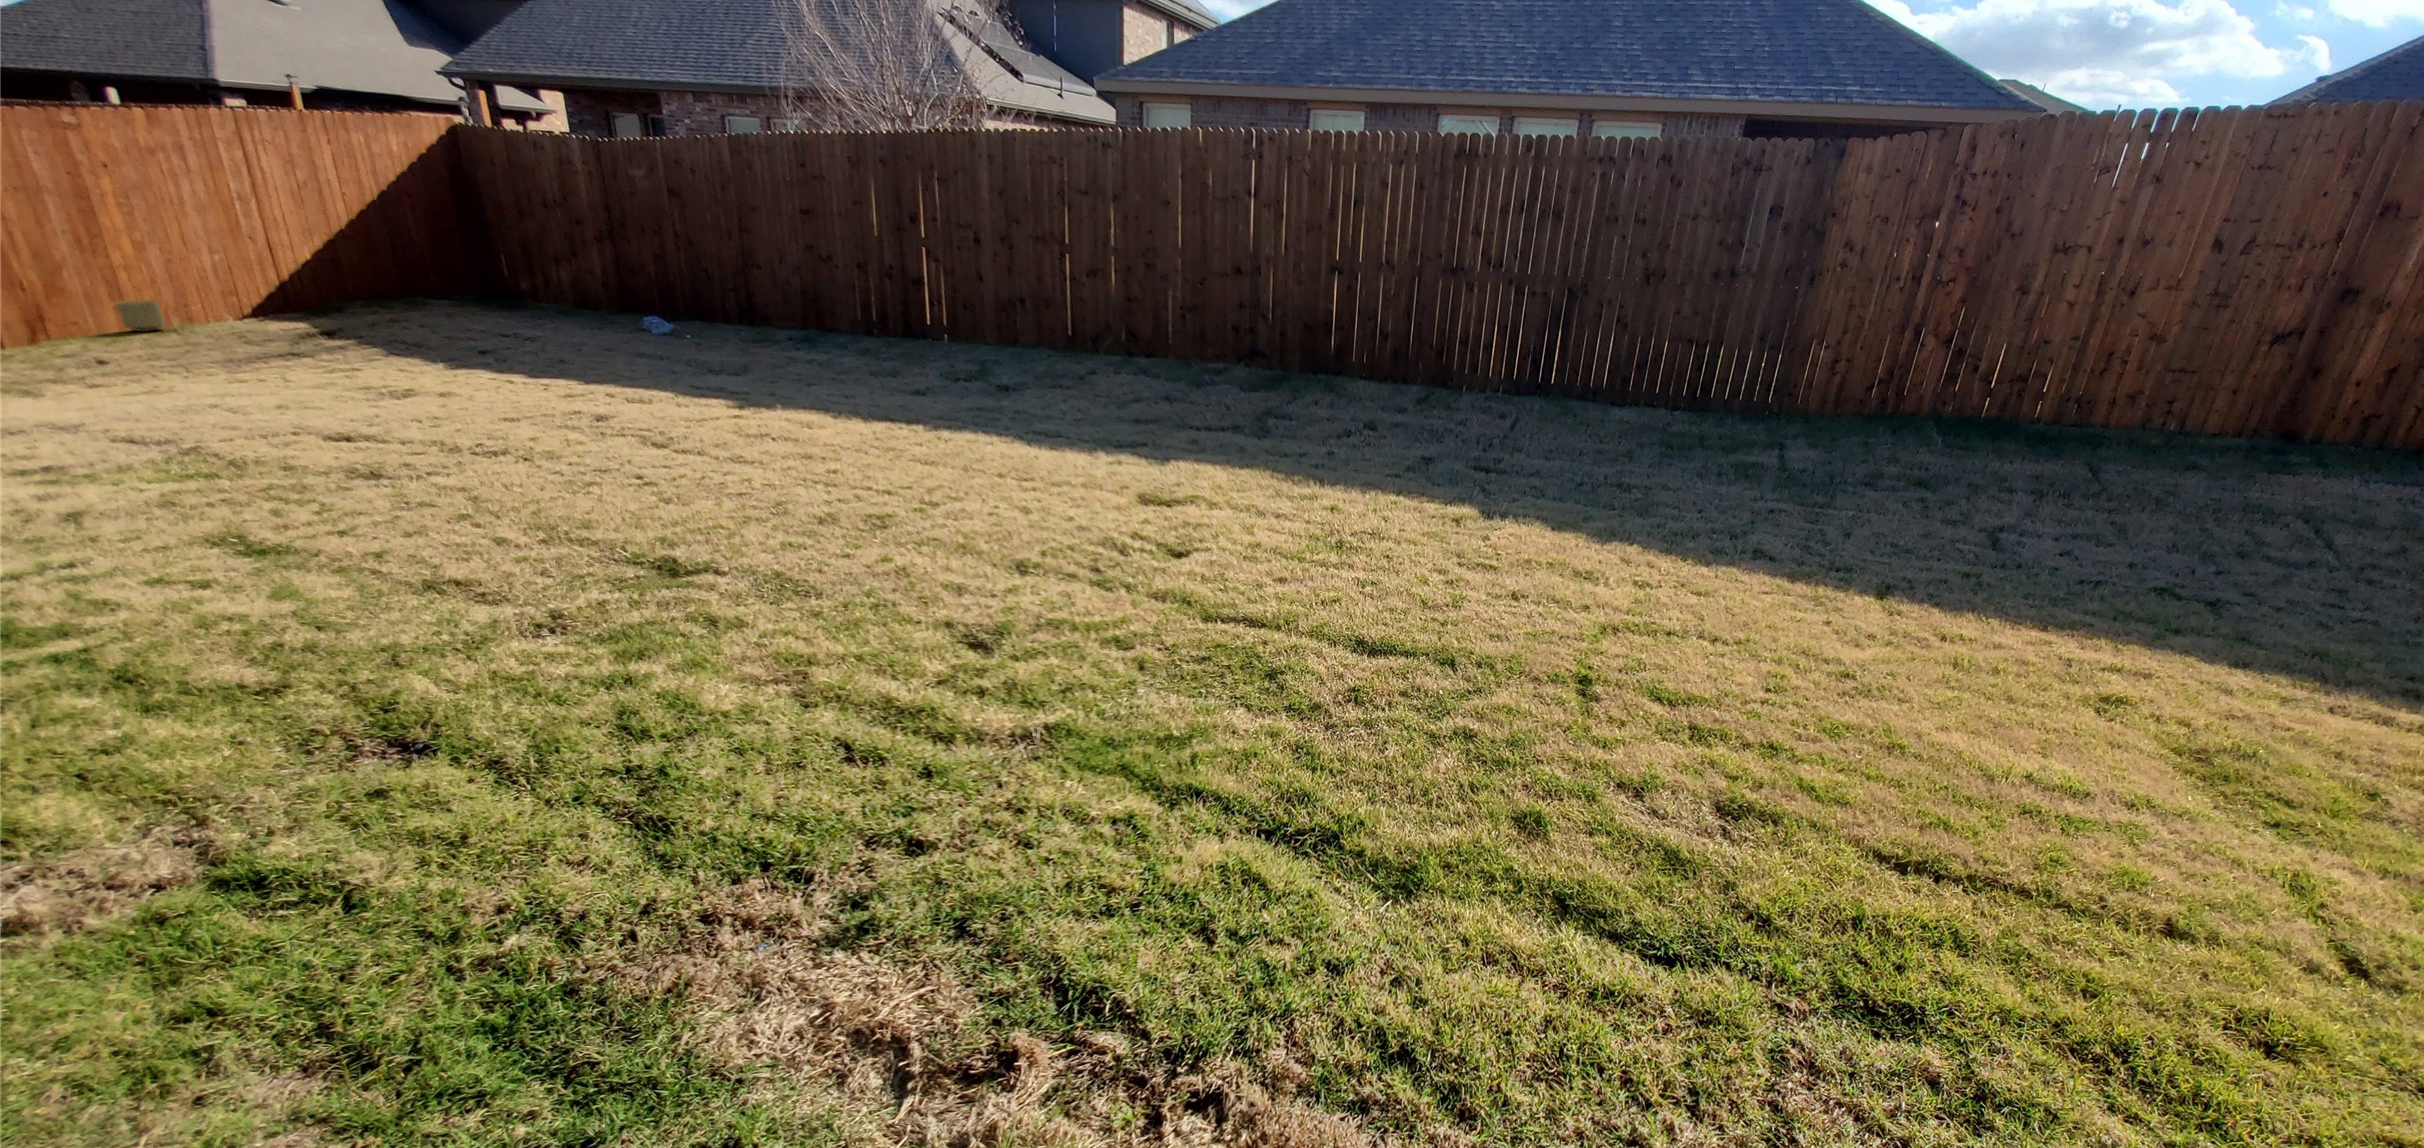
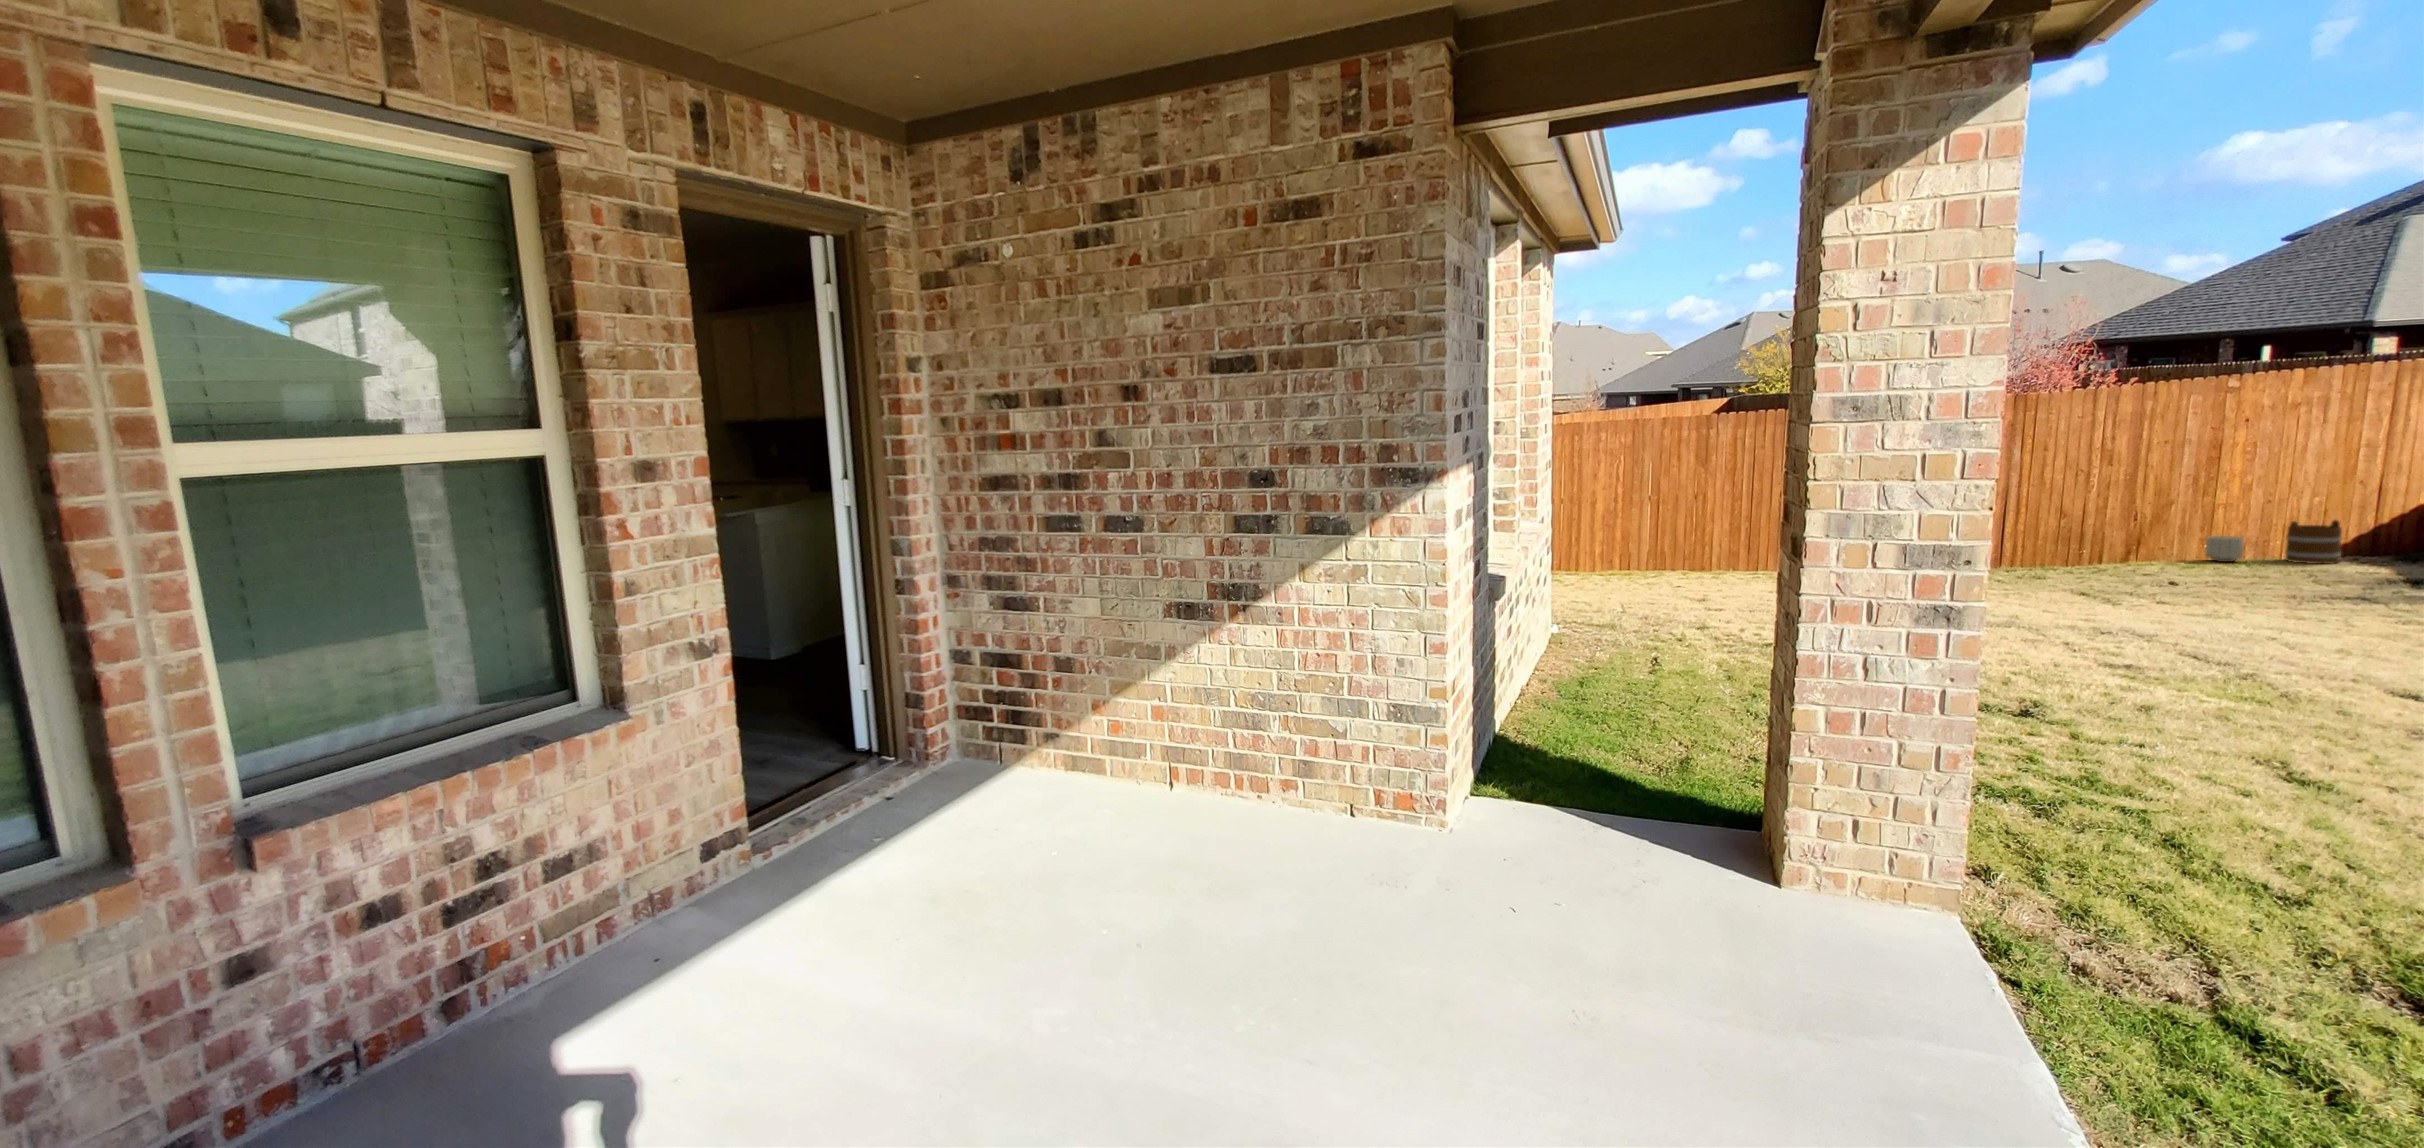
bucket: none [198,275,262,325] -> present [2285,520,2342,564]

